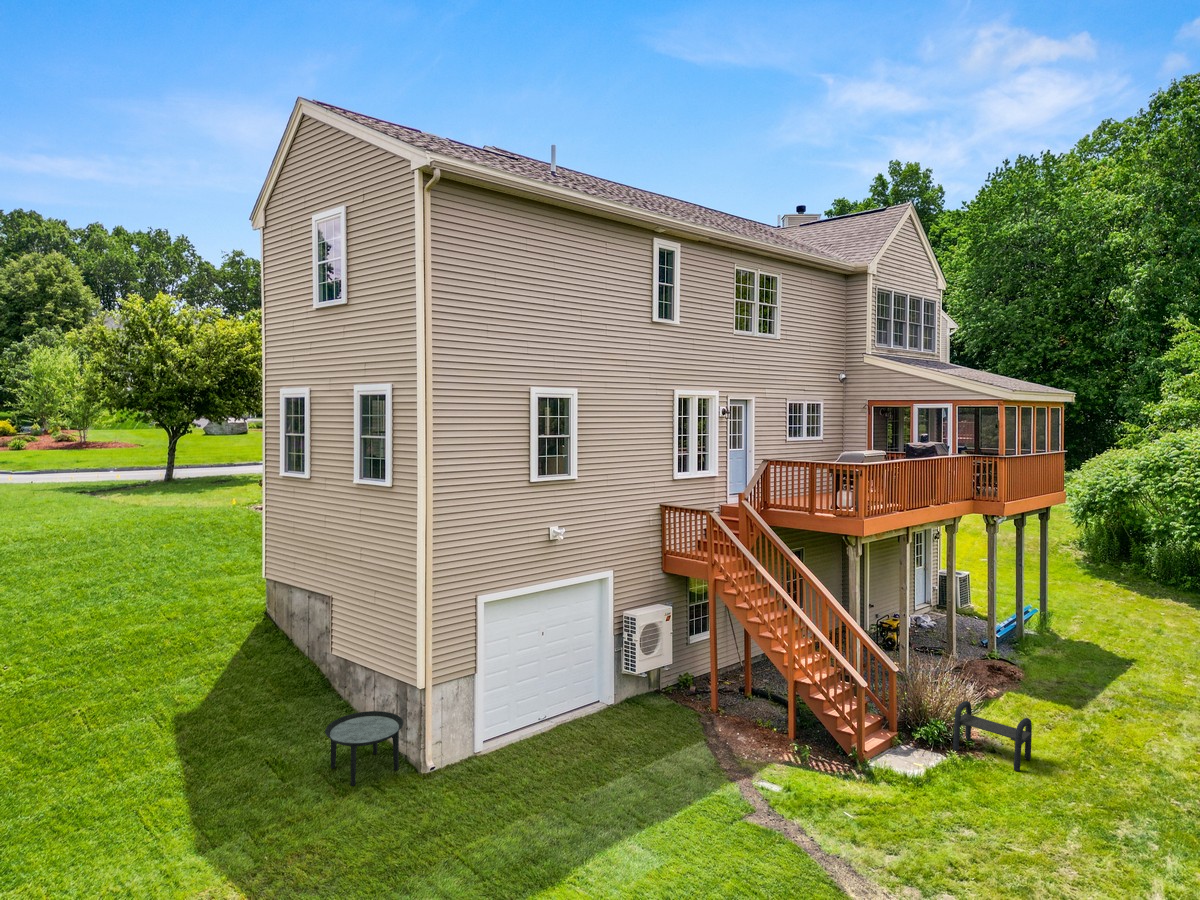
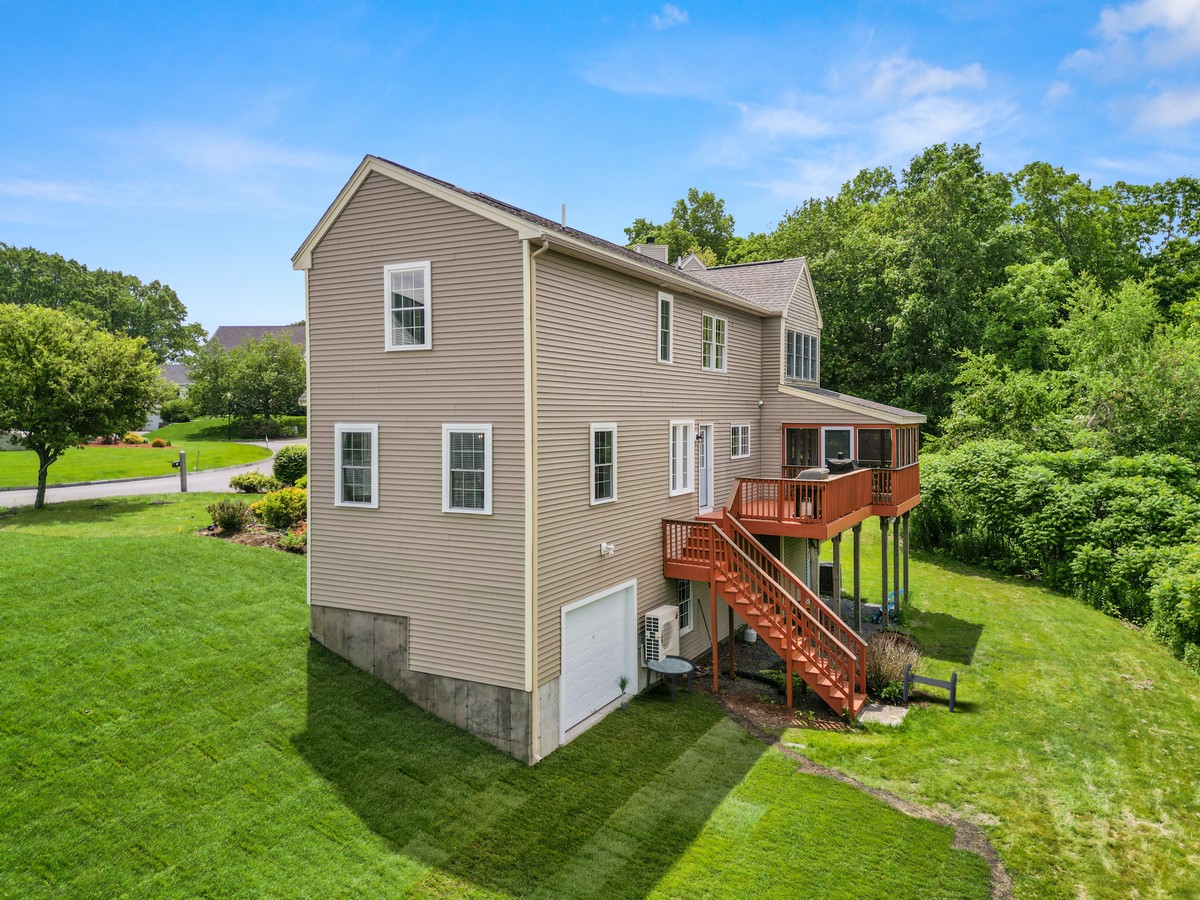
potted plant: none [563,676,592,722] -> present [619,677,629,710]
round table: present [325,711,403,786] -> present [645,655,695,702]

